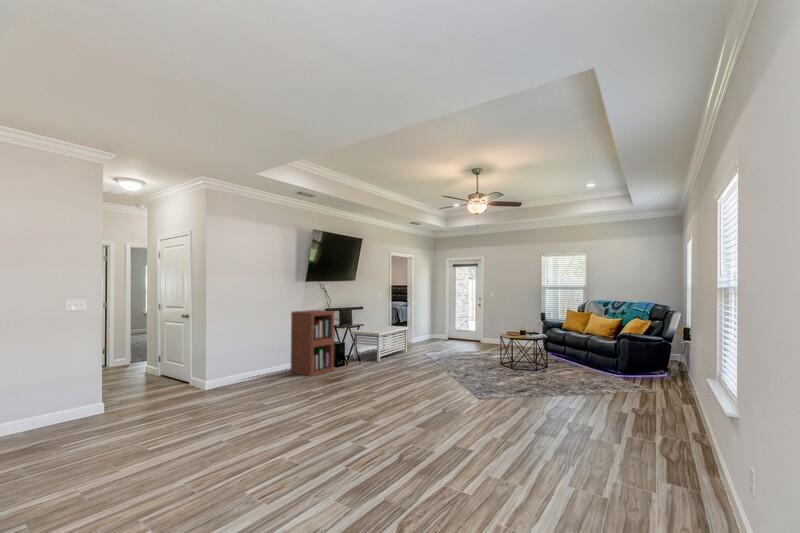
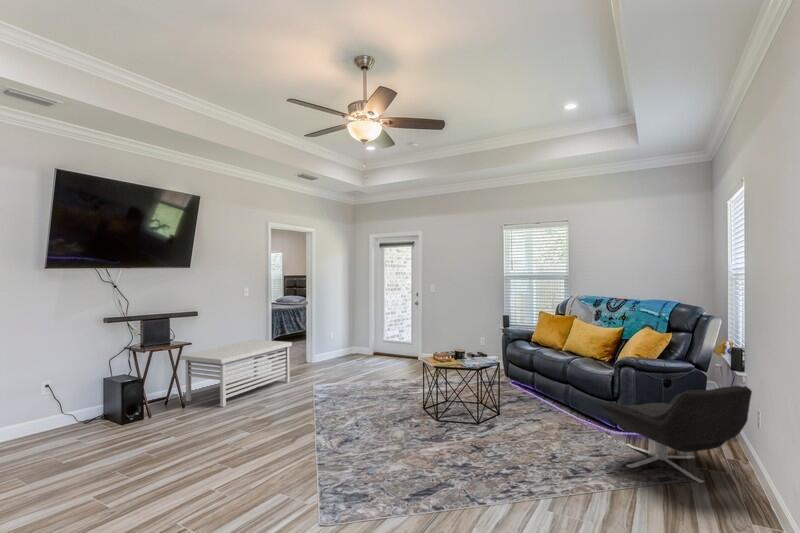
bookshelf: present [291,310,334,376] -> none [30,324,118,453]
lounge chair: none [609,342,688,393] -> present [601,386,752,483]

